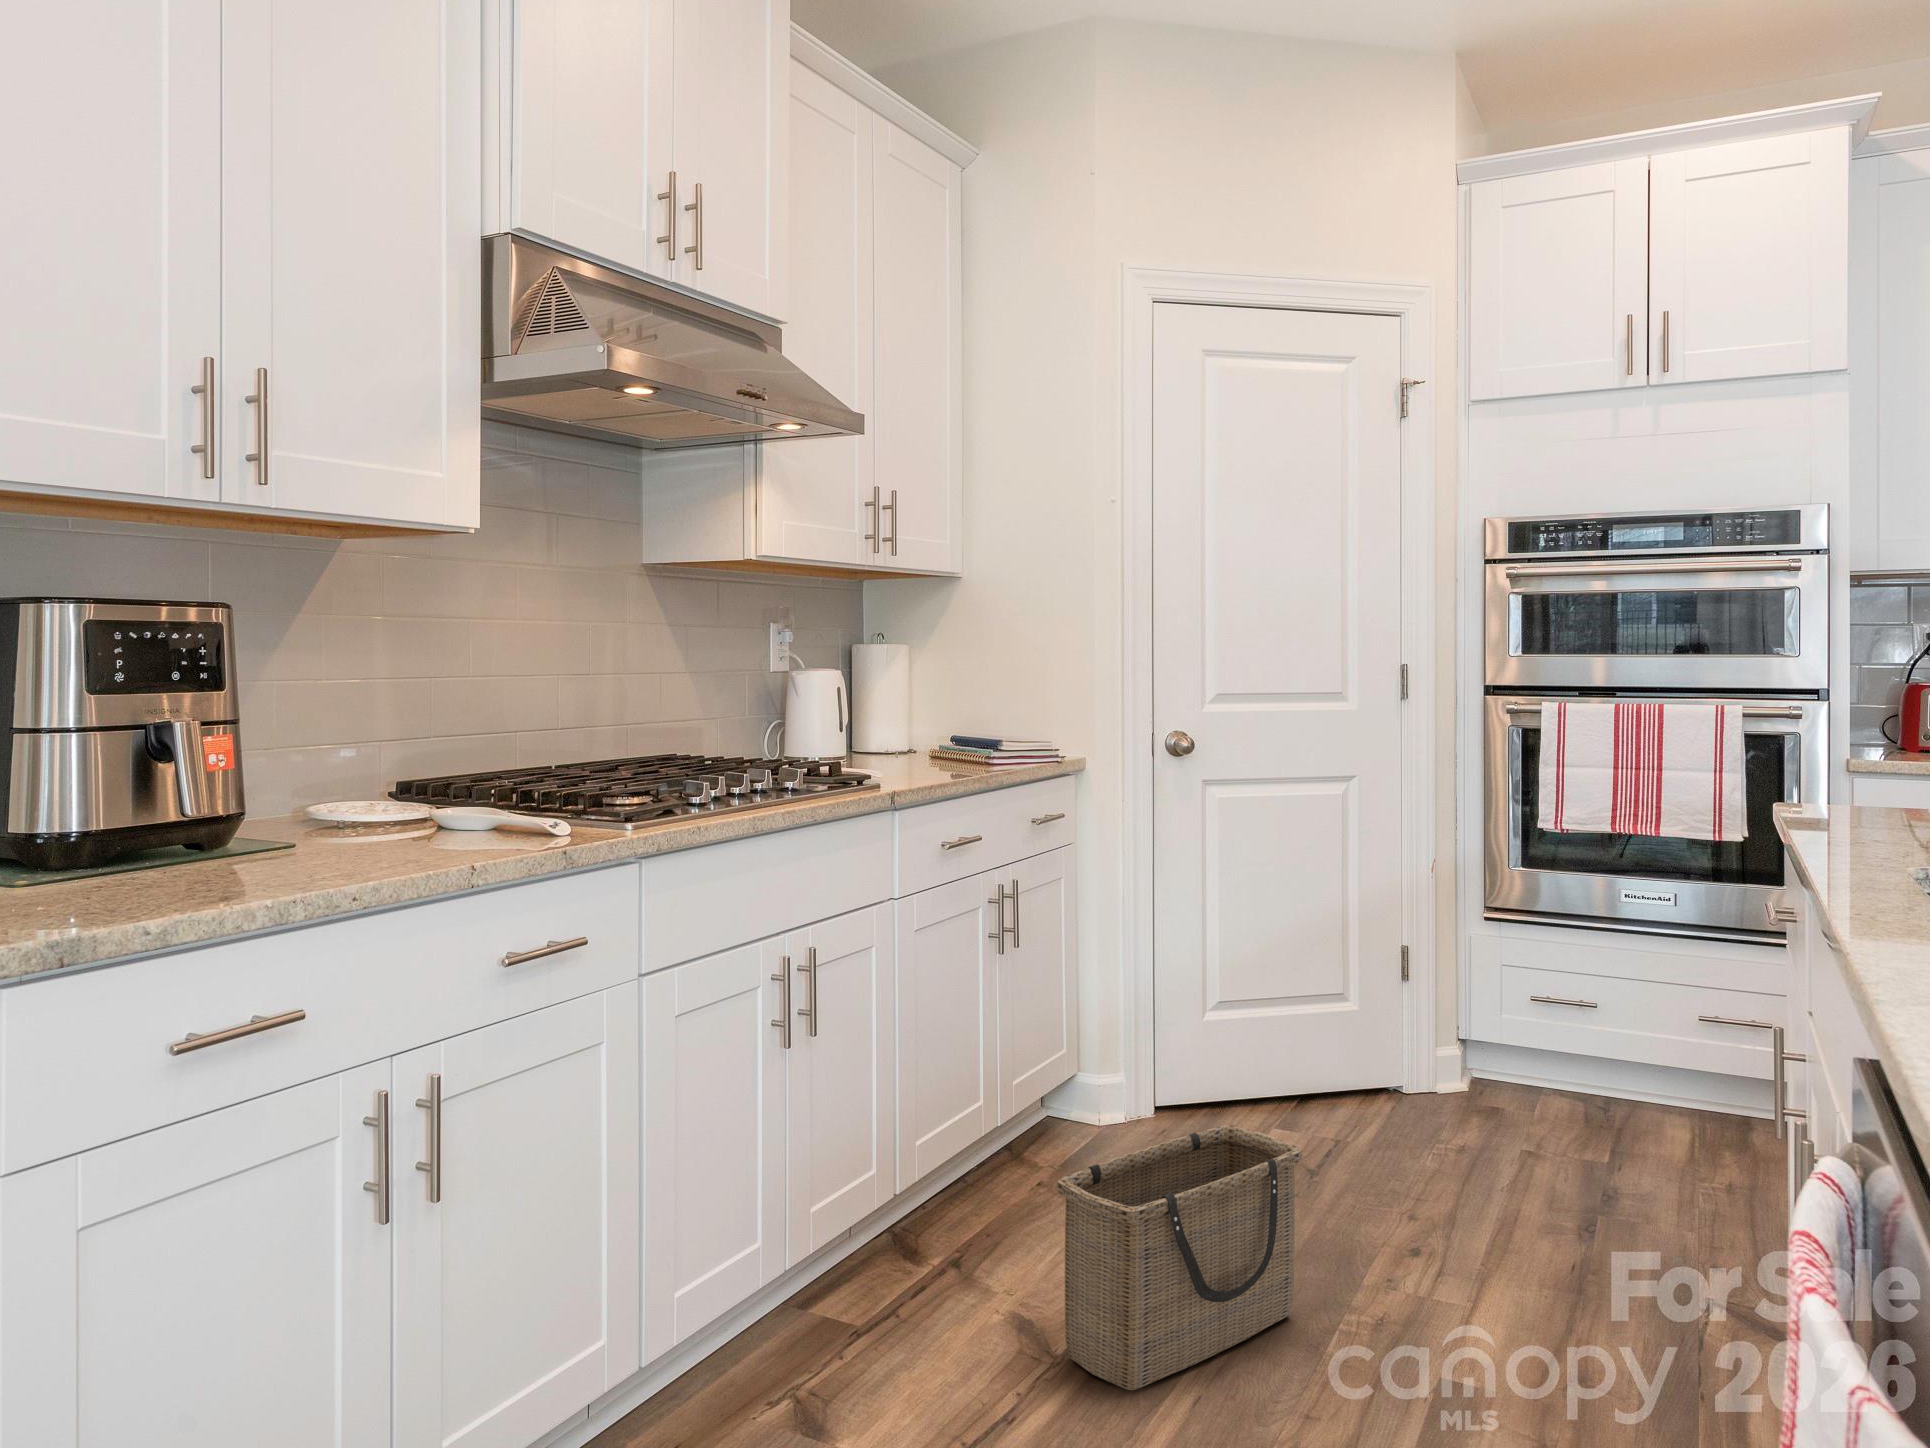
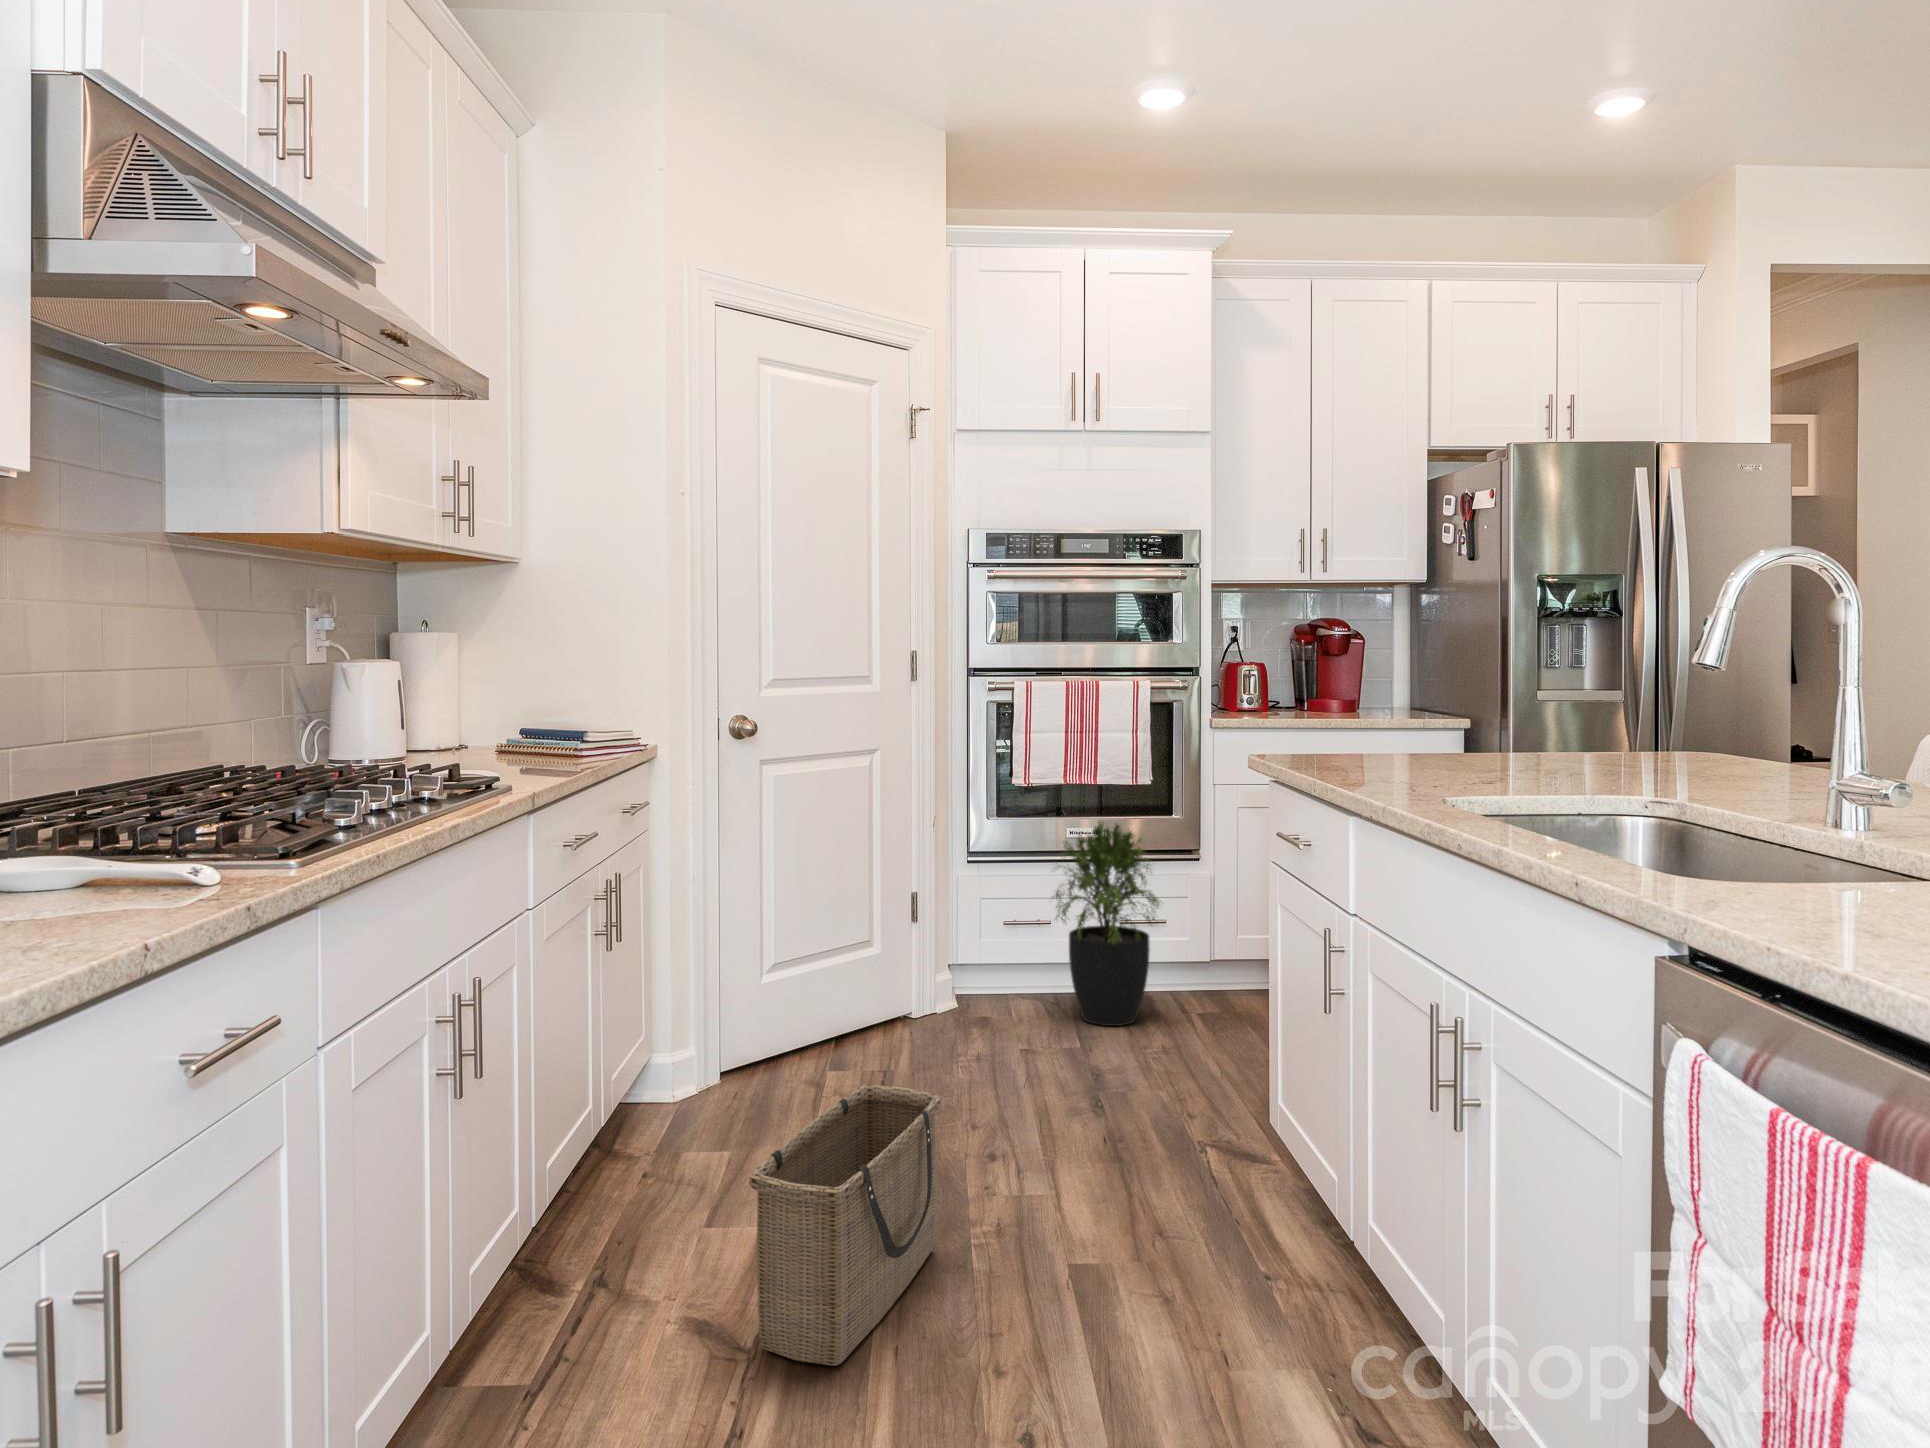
potted plant: none [1571,879,1738,1140] -> present [1052,822,1161,1026]

